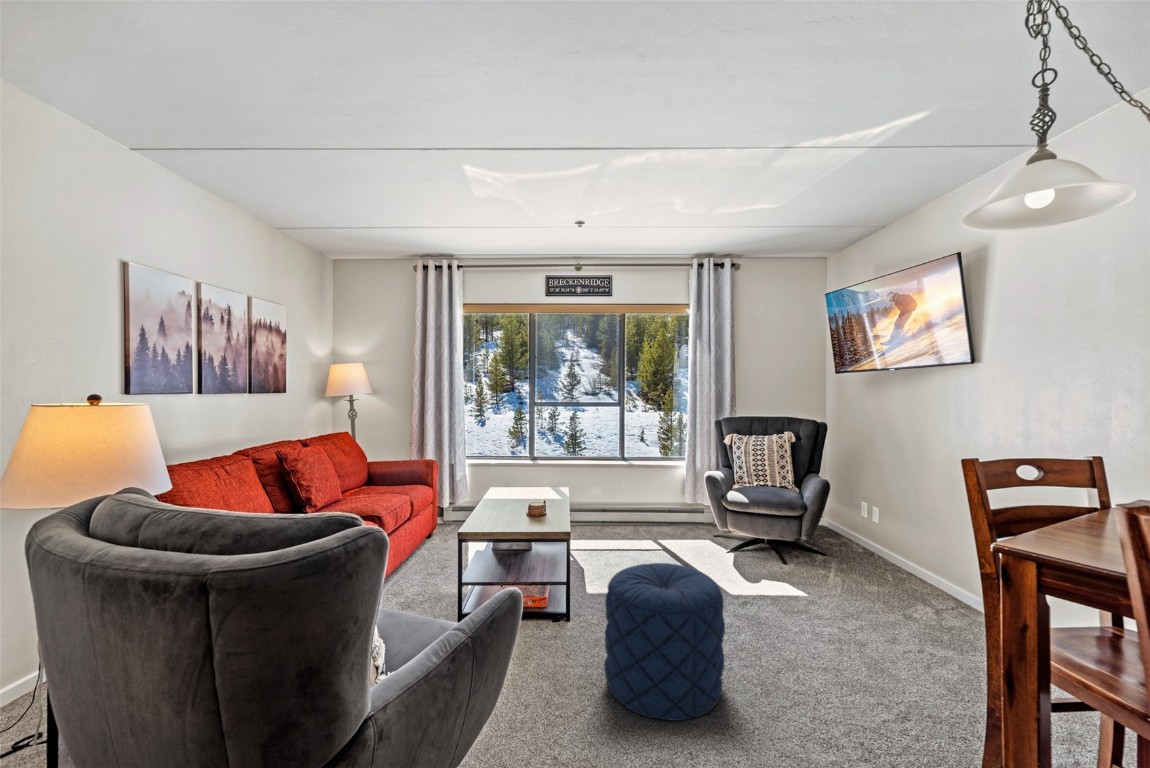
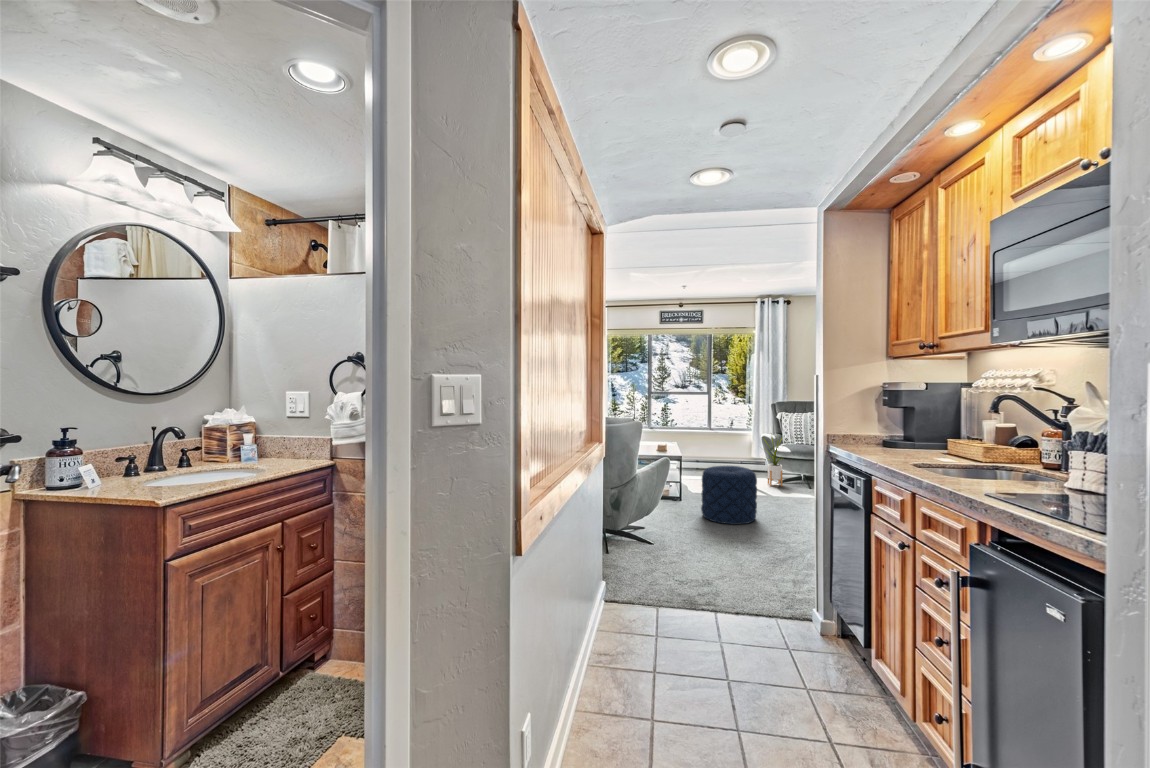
house plant: none [701,468,751,561] -> present [764,437,782,486]

